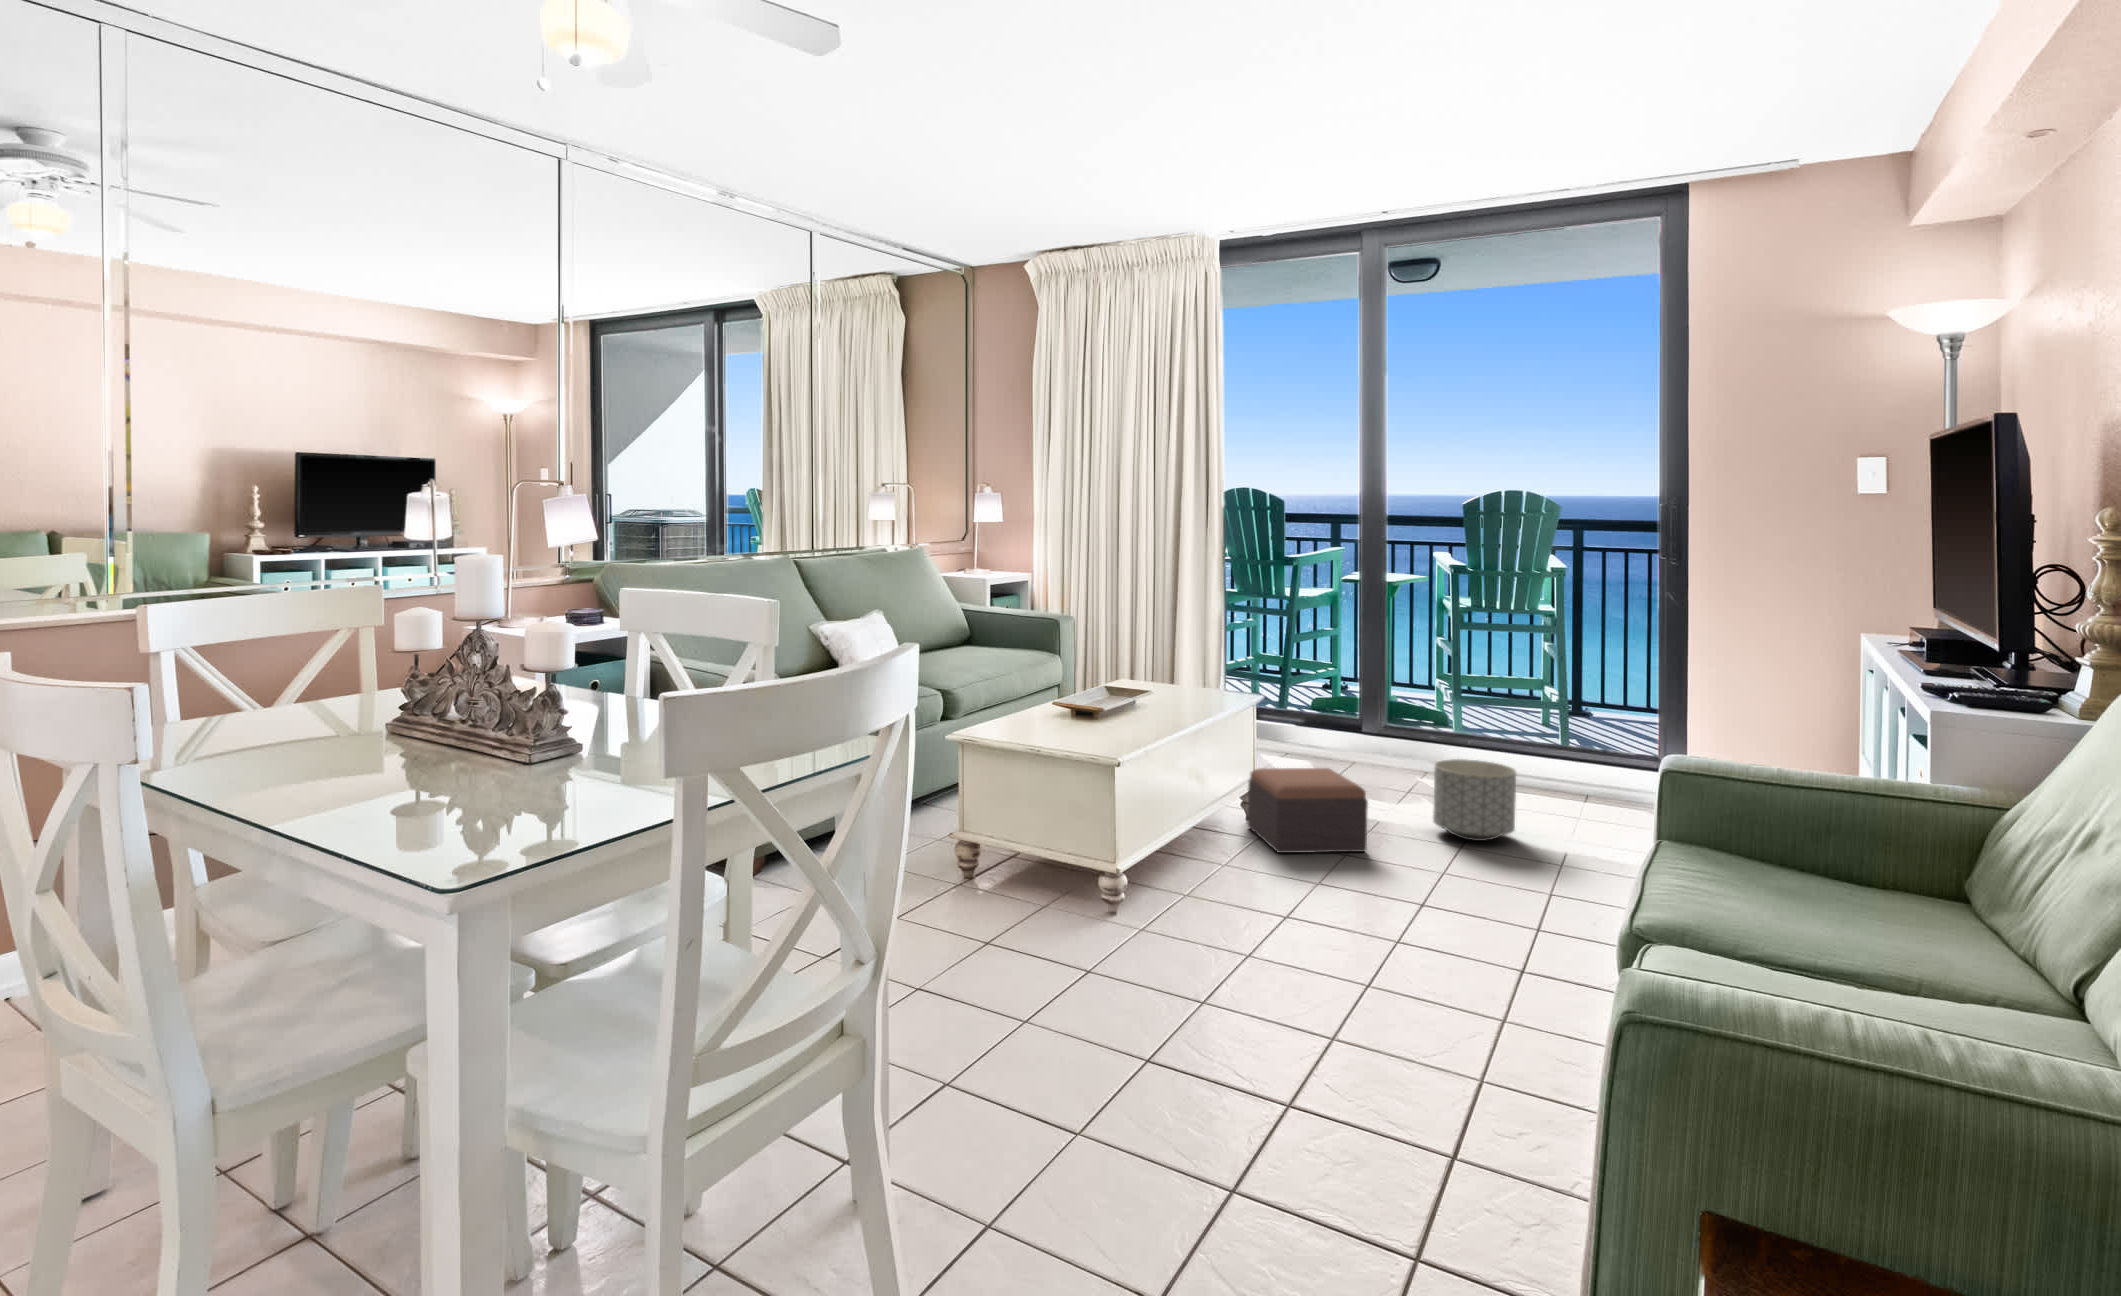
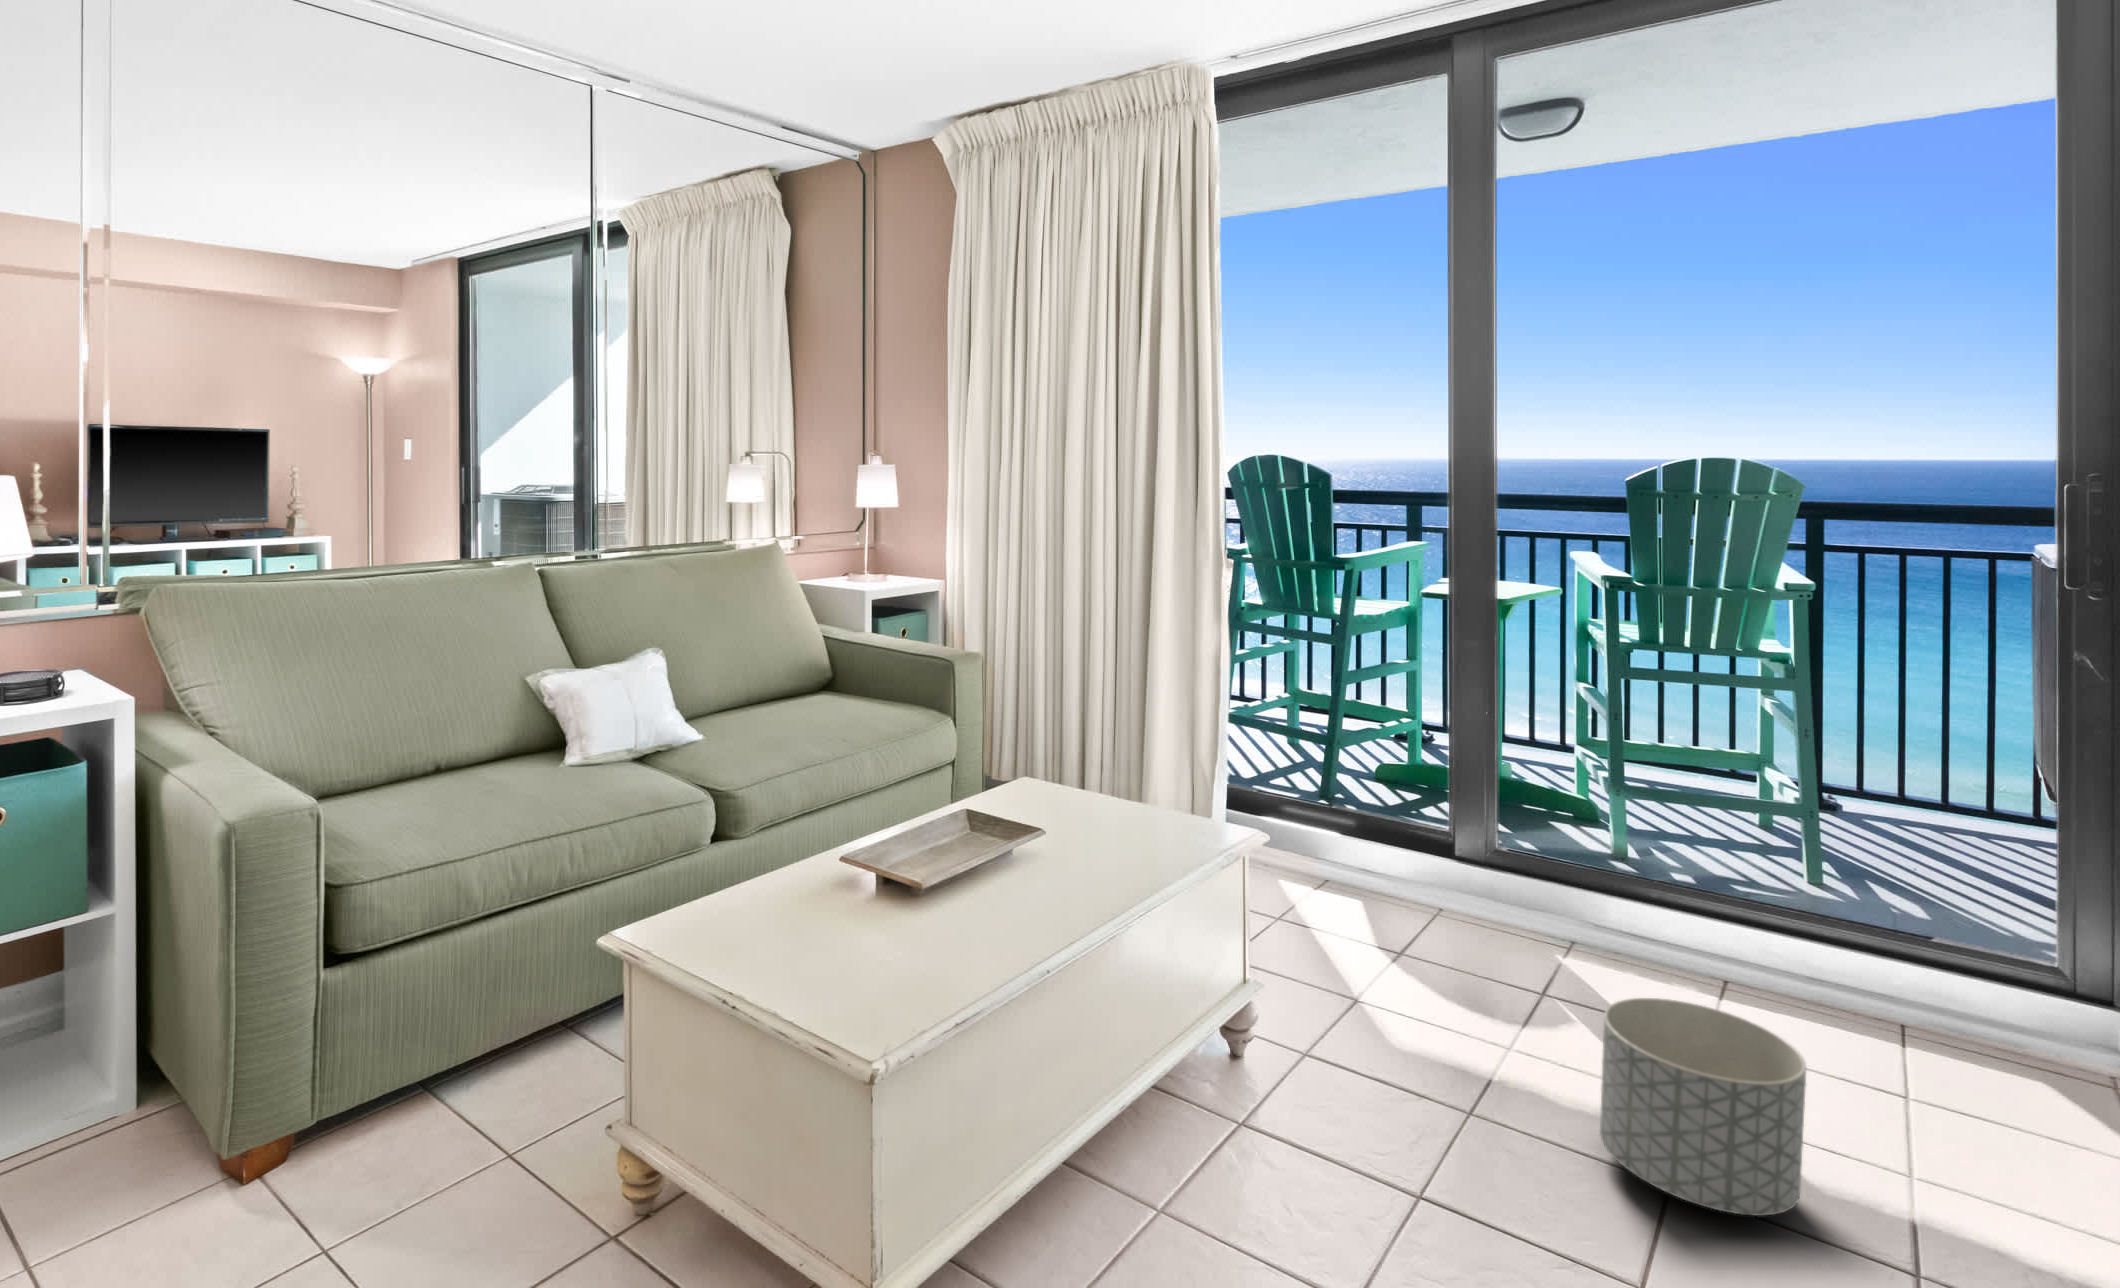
footstool: present [1248,768,1368,853] -> none [1205,998,1452,1237]

